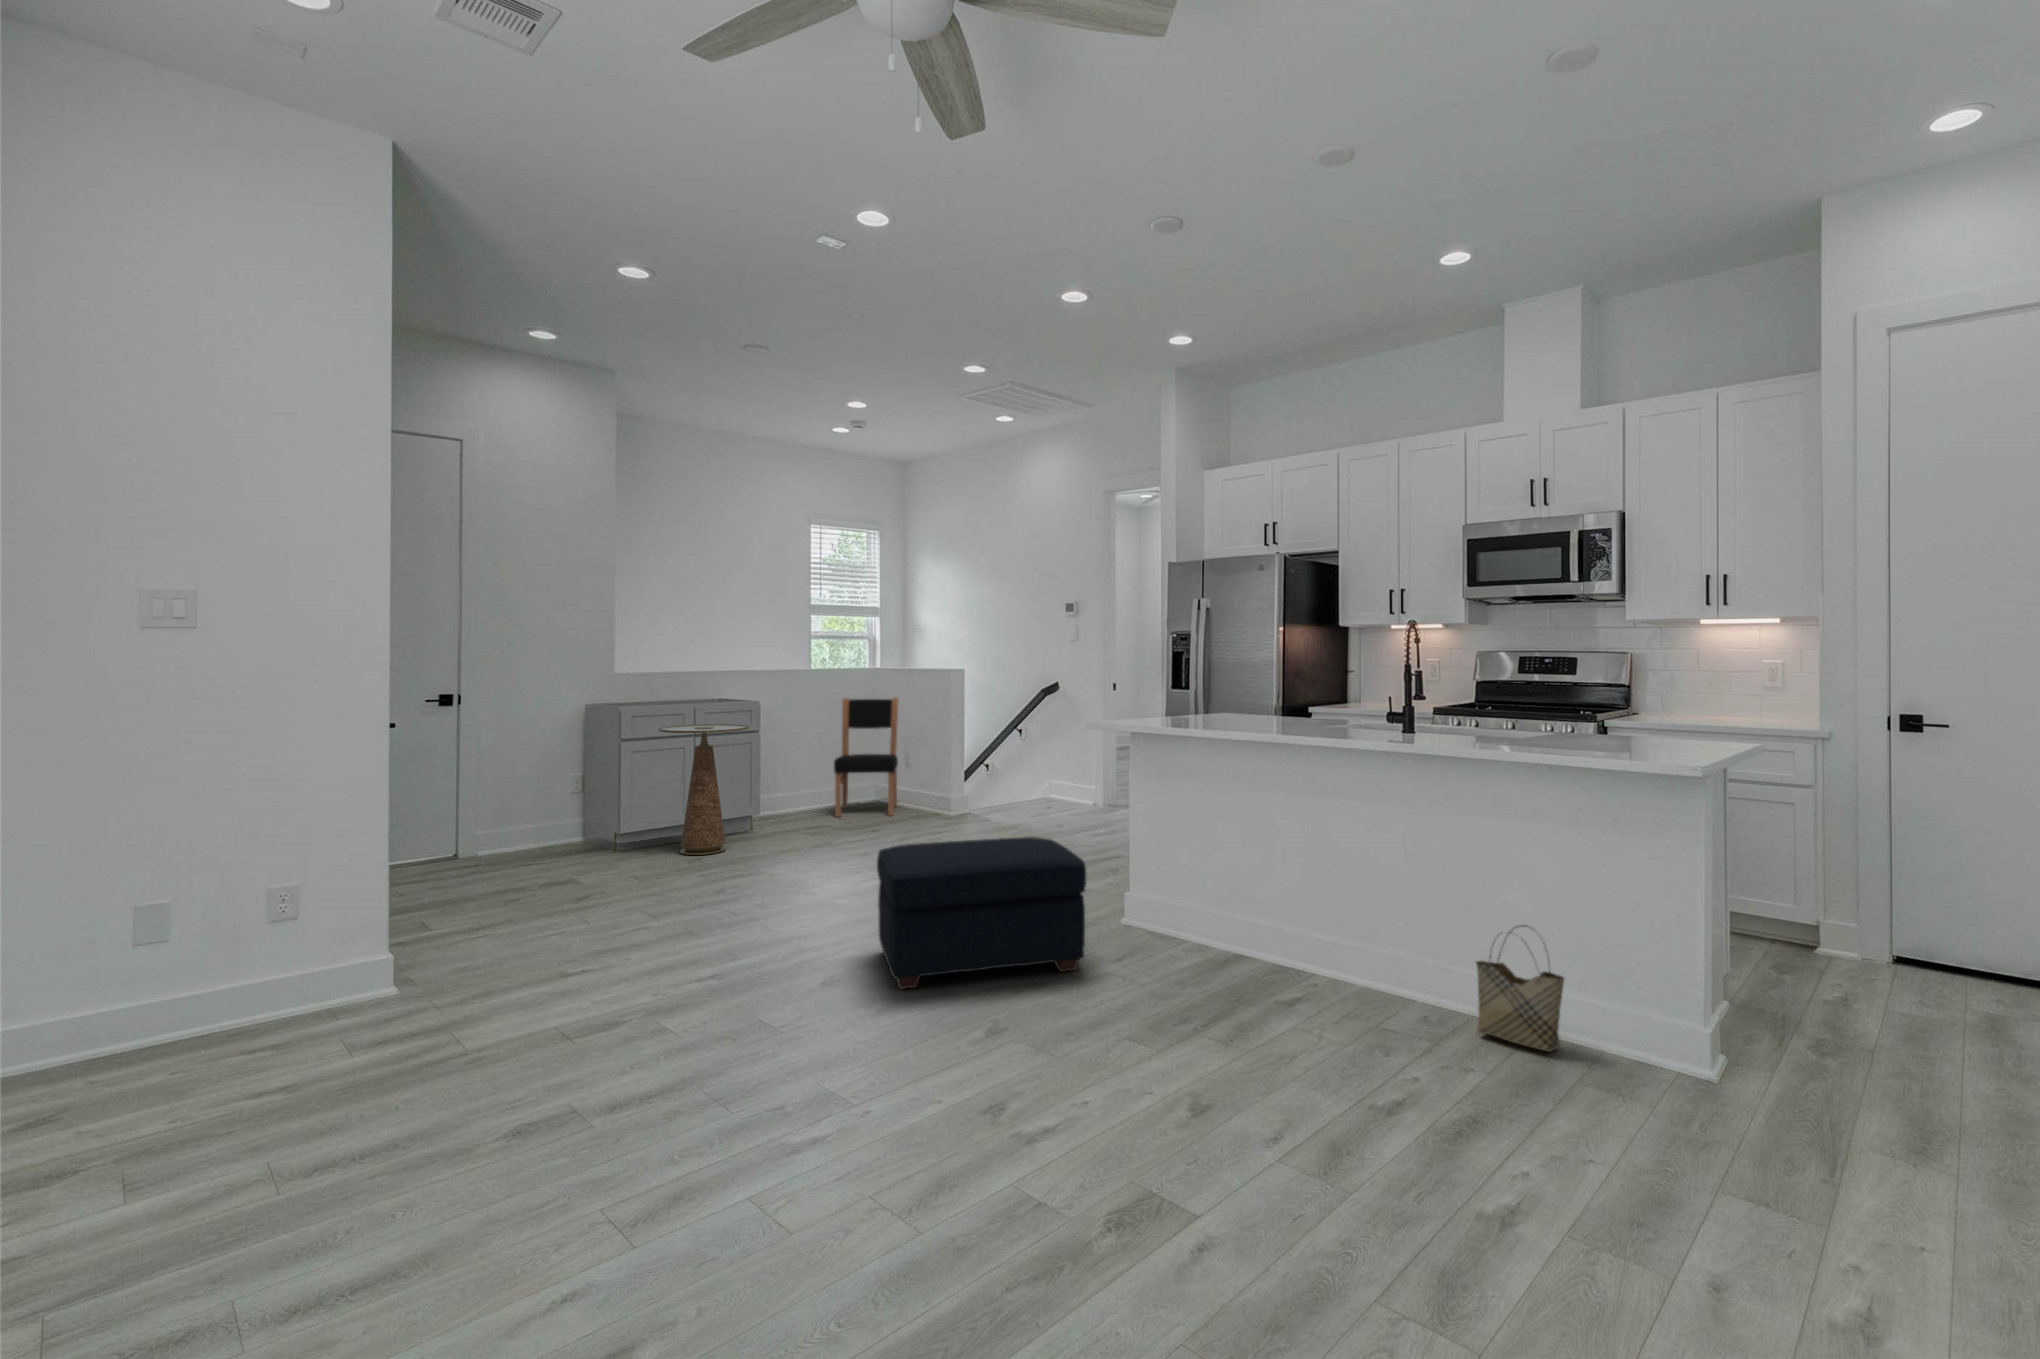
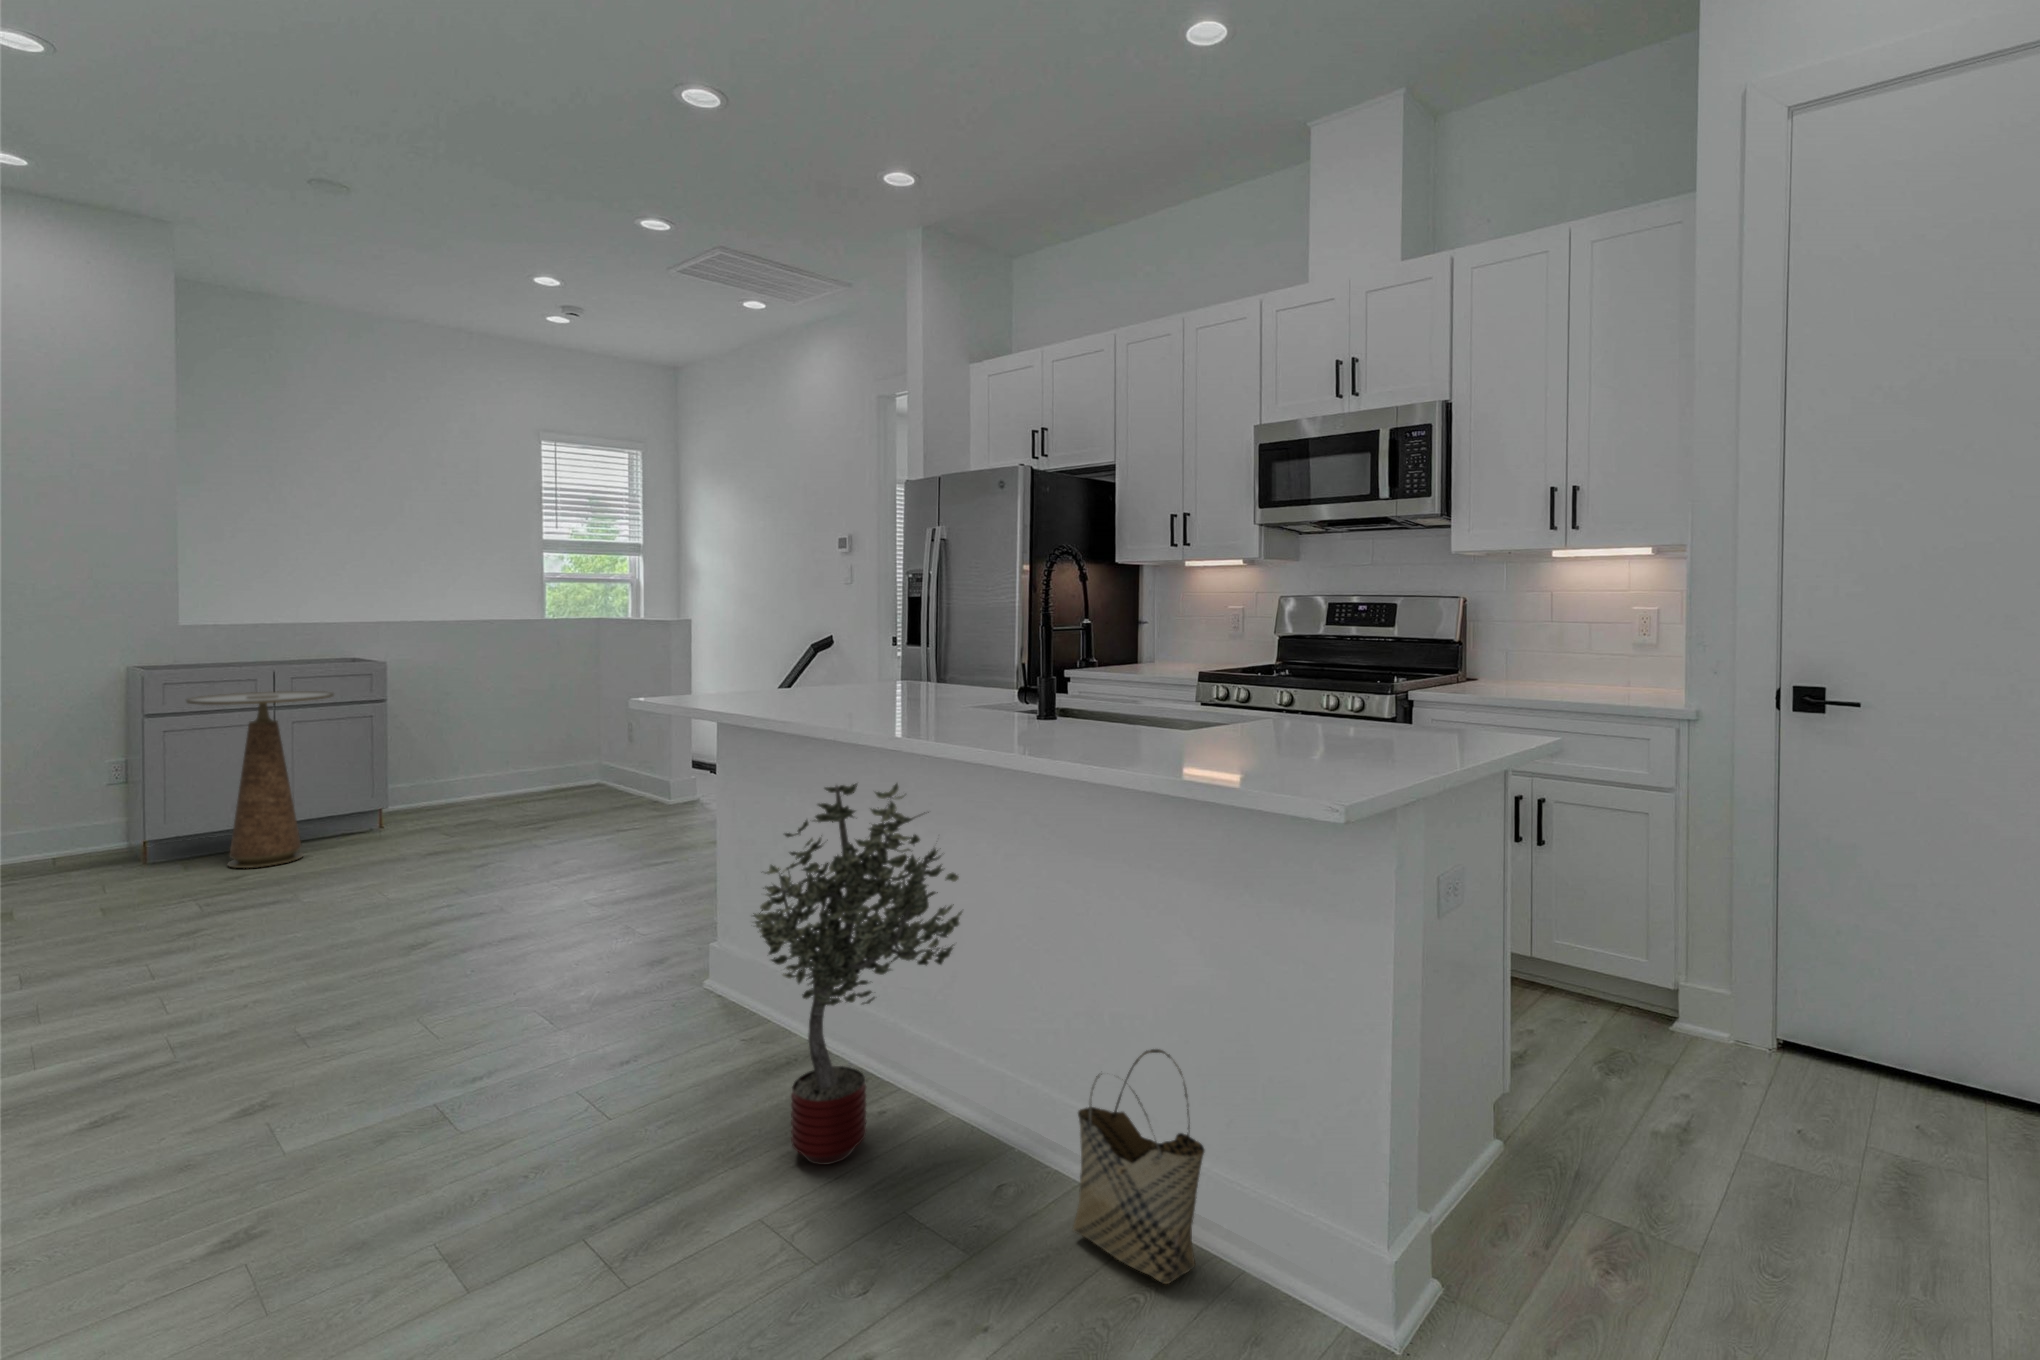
dining chair: present [834,697,898,817] -> none [514,654,618,806]
potted tree: none [1217,770,1383,1006] -> present [753,783,962,1165]
ottoman: present [877,837,1086,989] -> none [165,869,582,1140]

